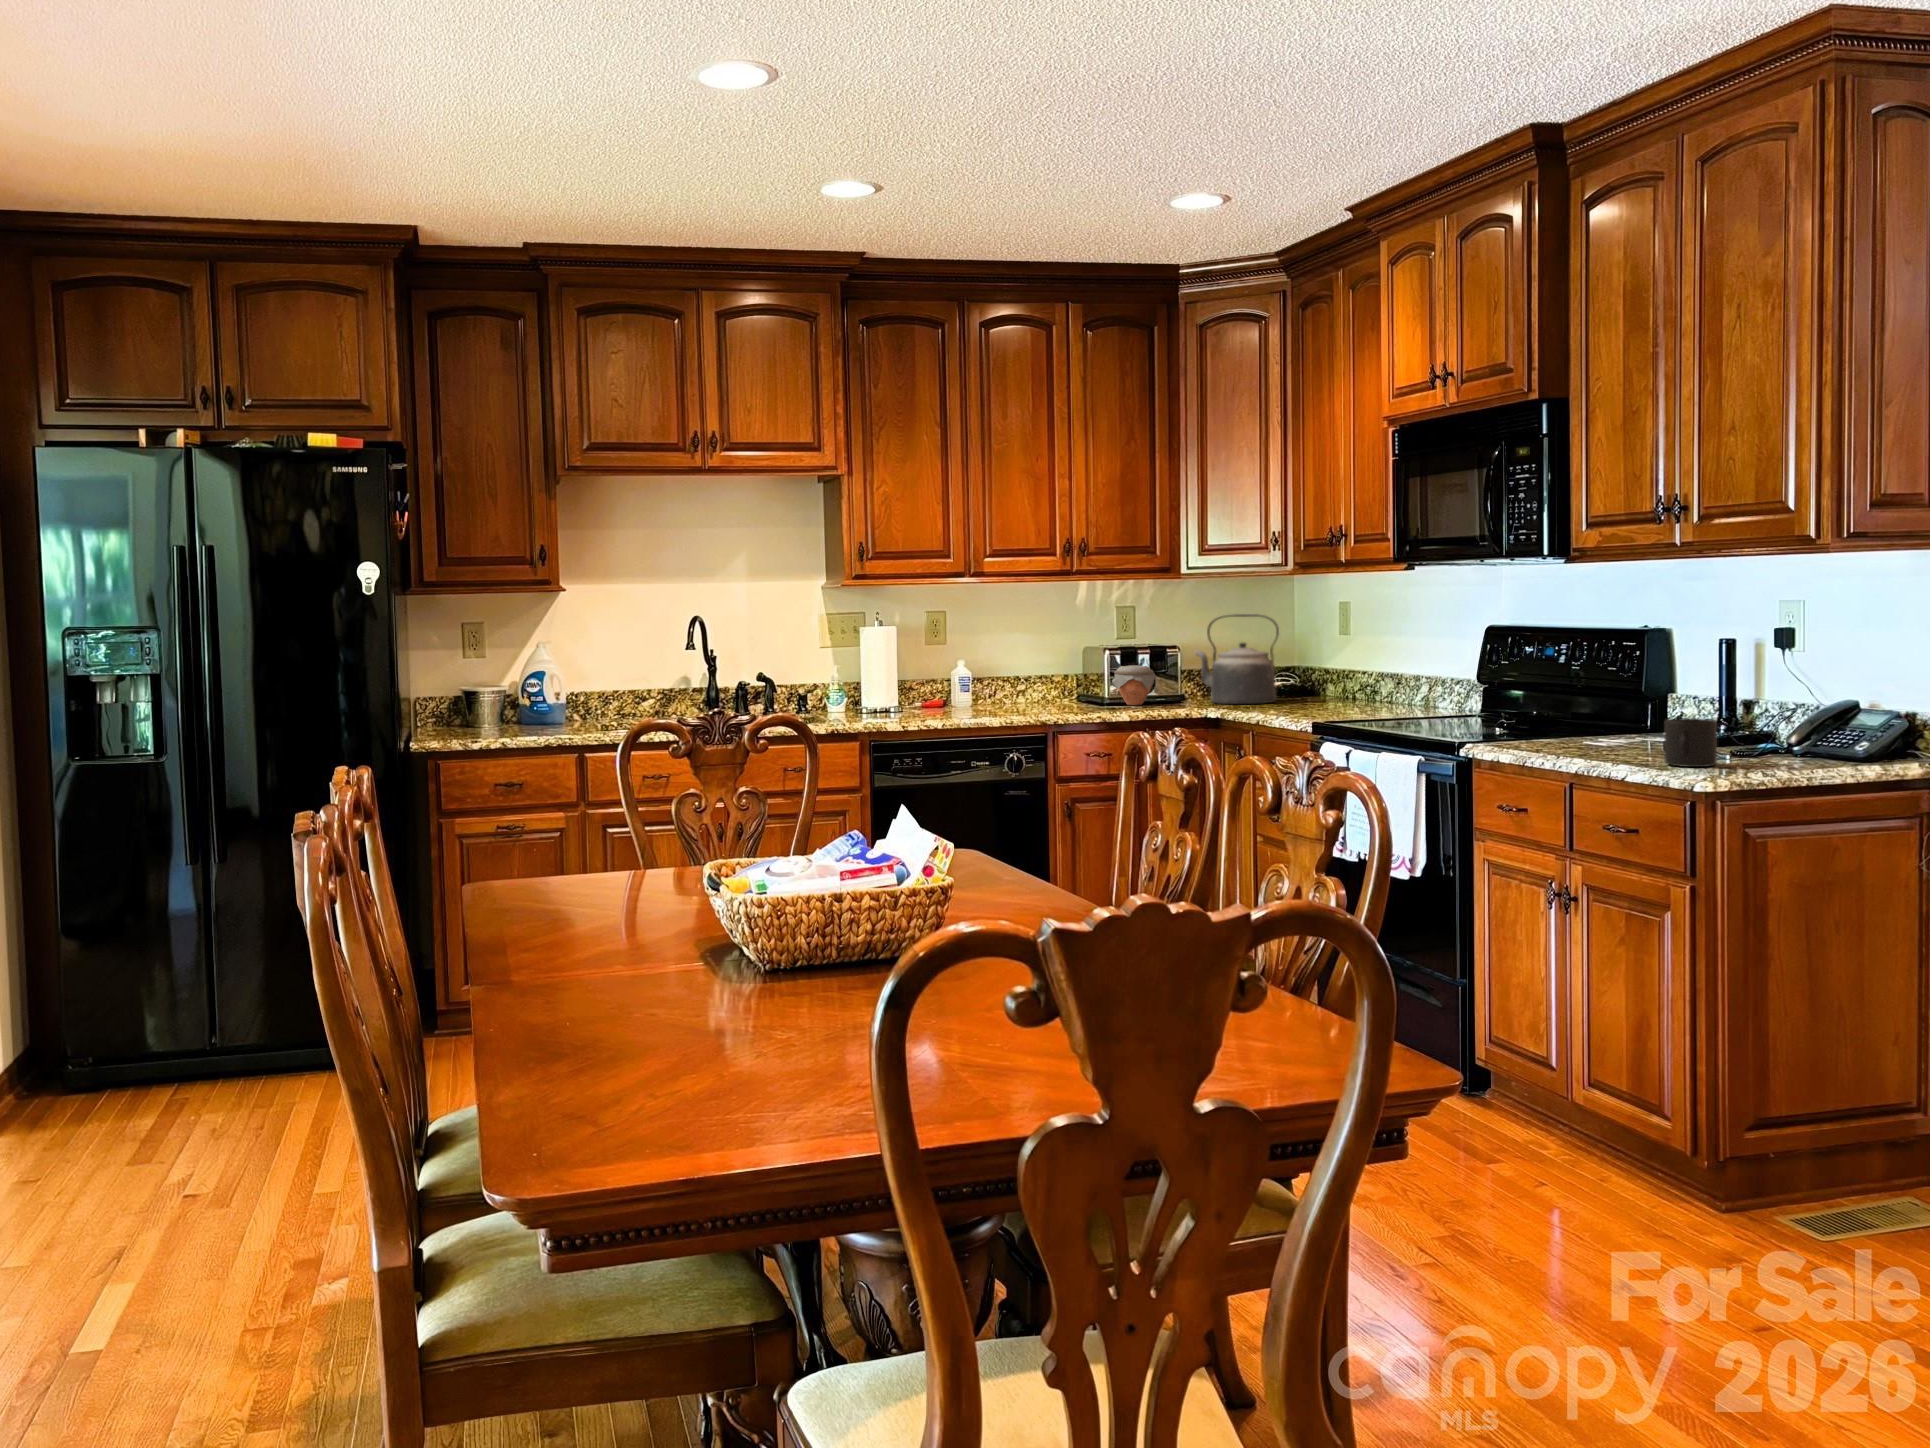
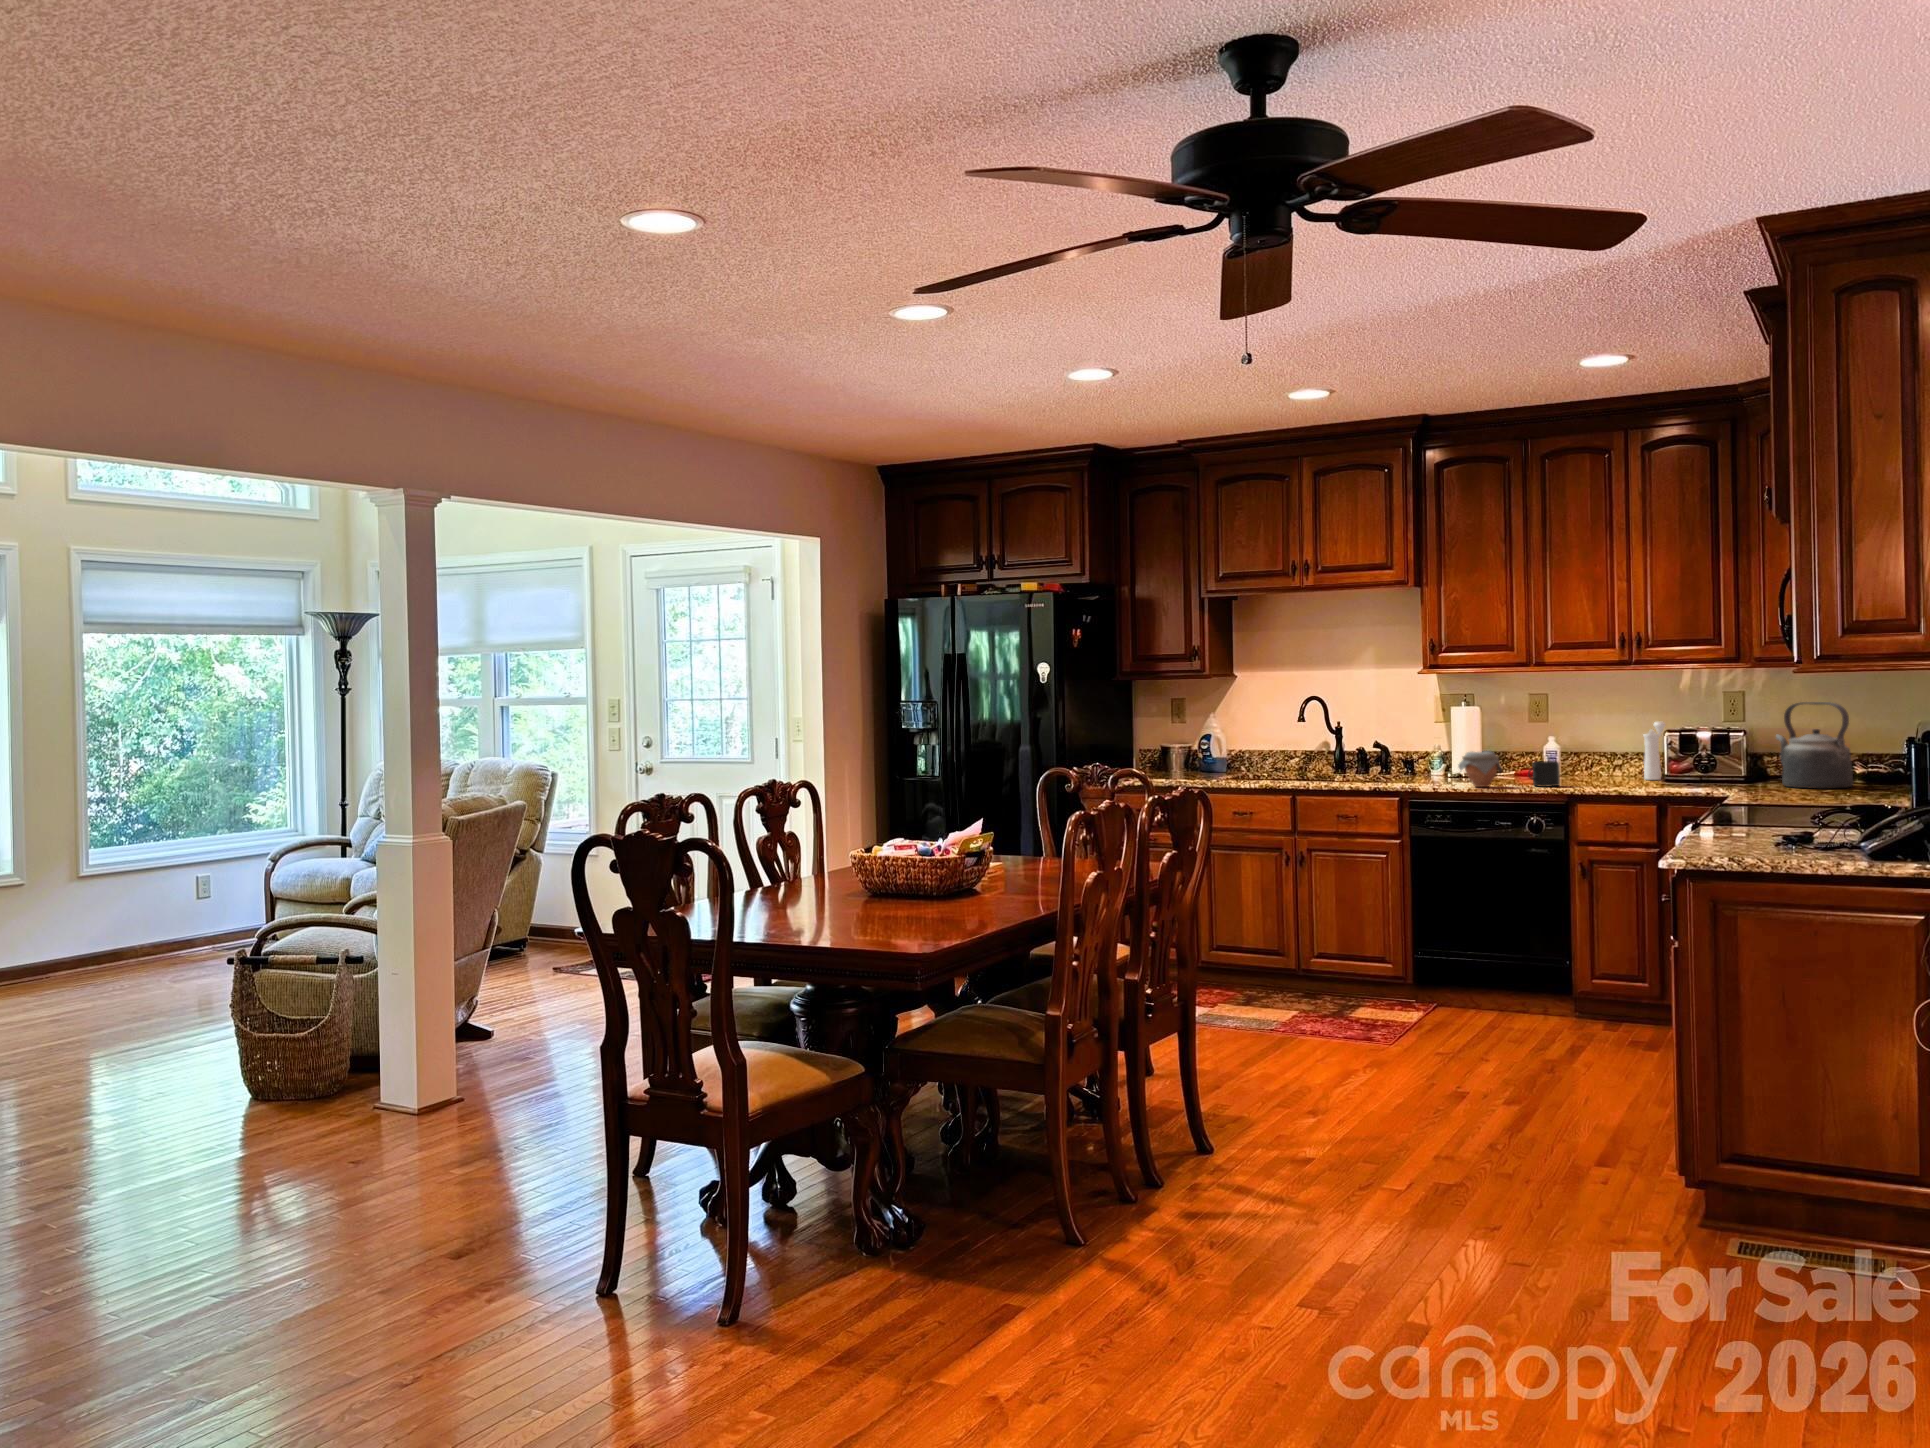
pepper mill: none [1051,641,1073,705] -> present [1643,722,1665,780]
jar: present [1112,665,1156,705] -> present [1458,751,1501,787]
mug: present [1664,718,1717,767] -> present [1528,761,1560,787]

